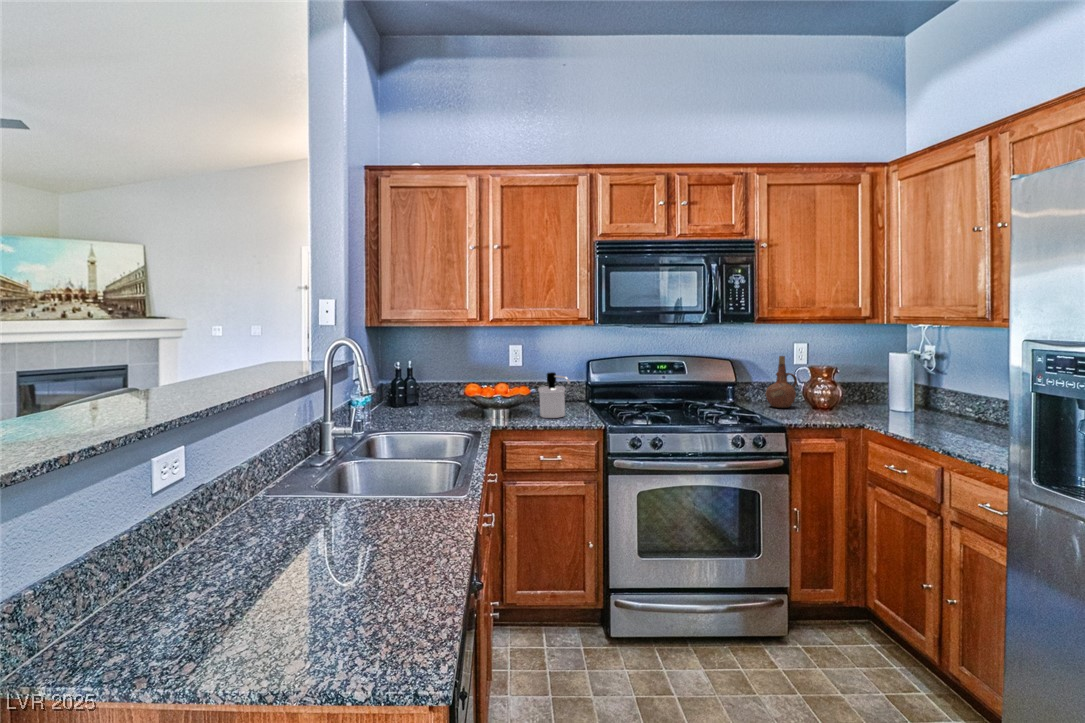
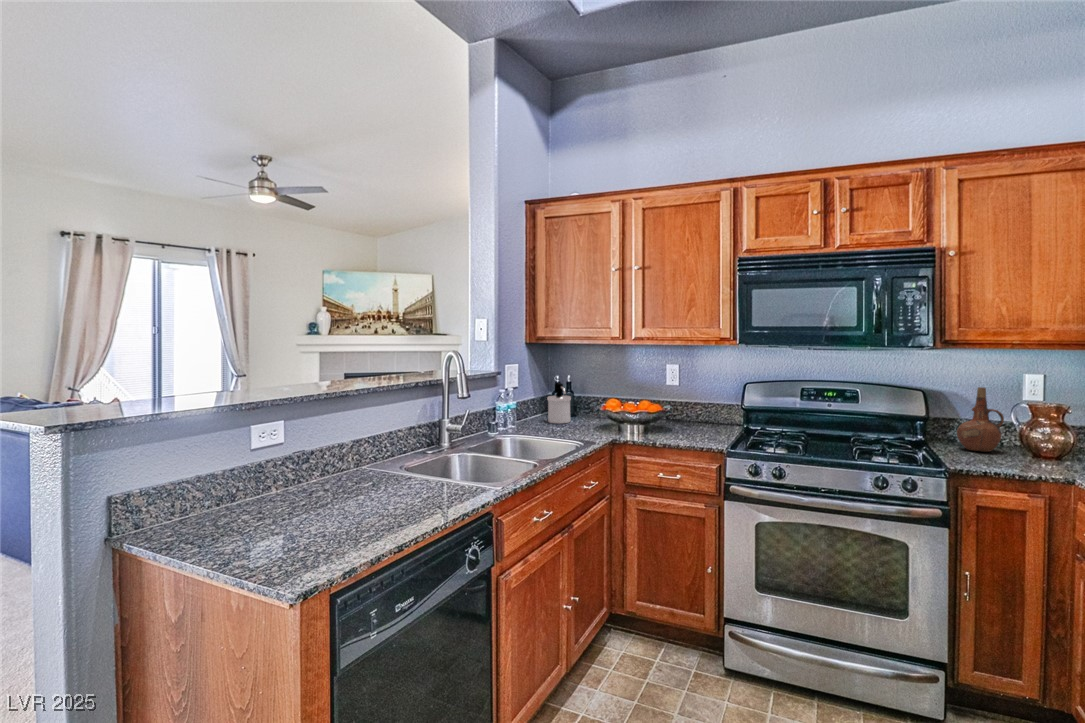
soap dispenser: present [538,372,570,418] -> present [547,383,571,424]

